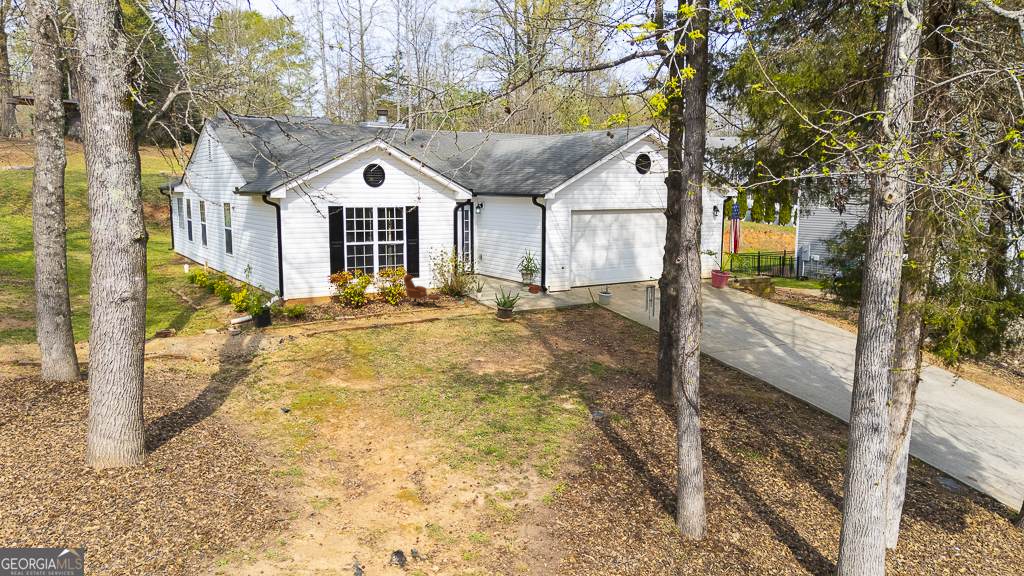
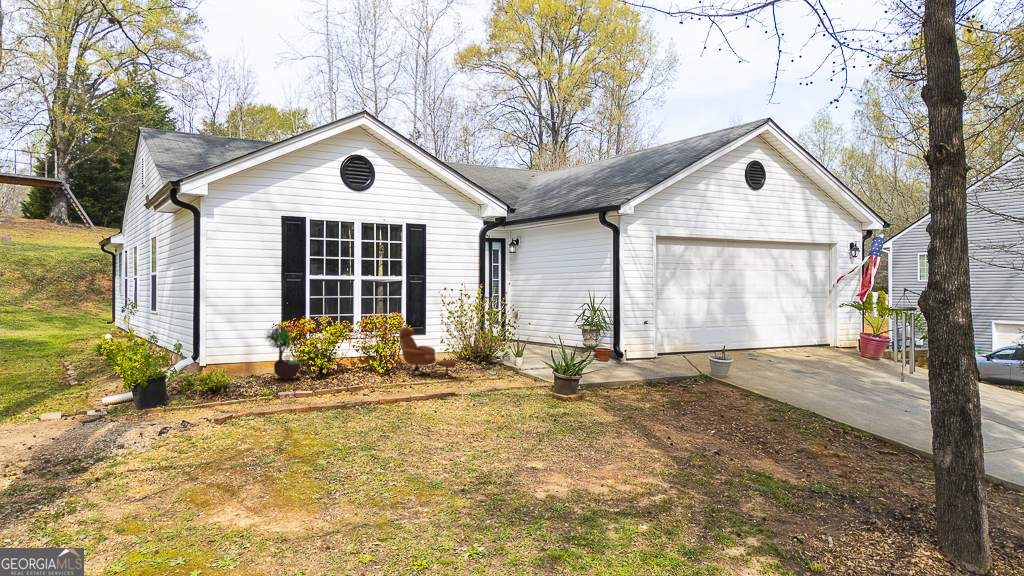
potted tree: none [321,274,345,309] -> present [266,327,300,379]

